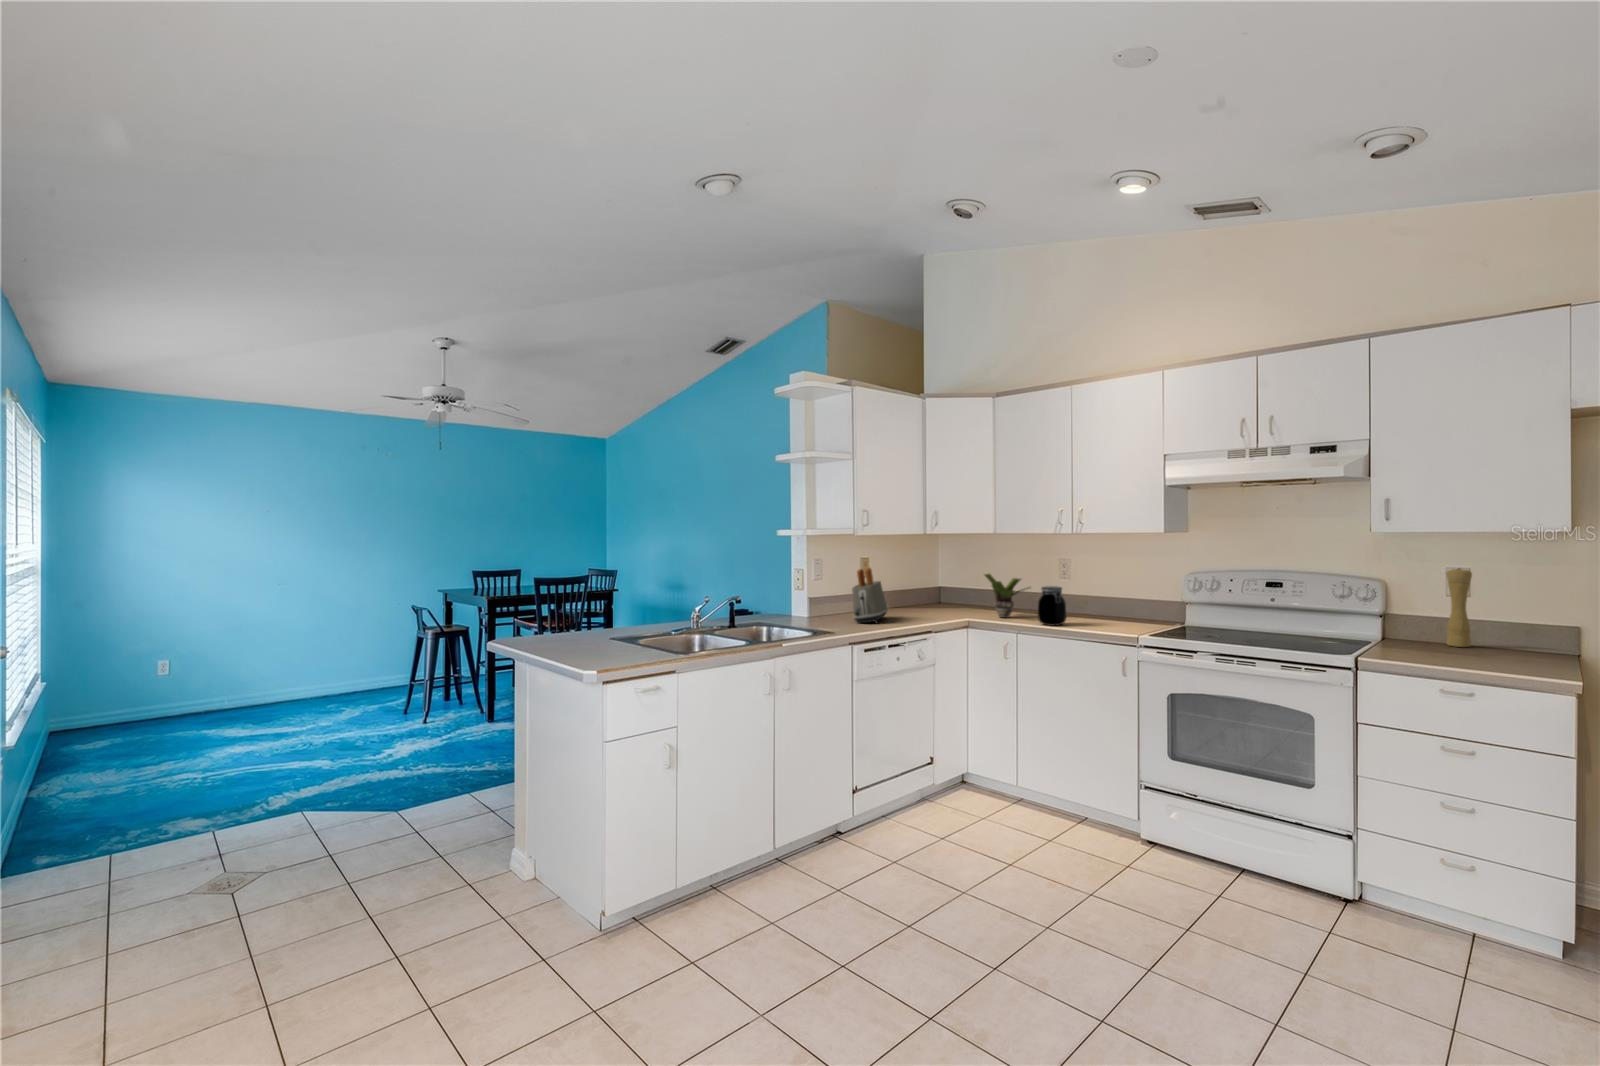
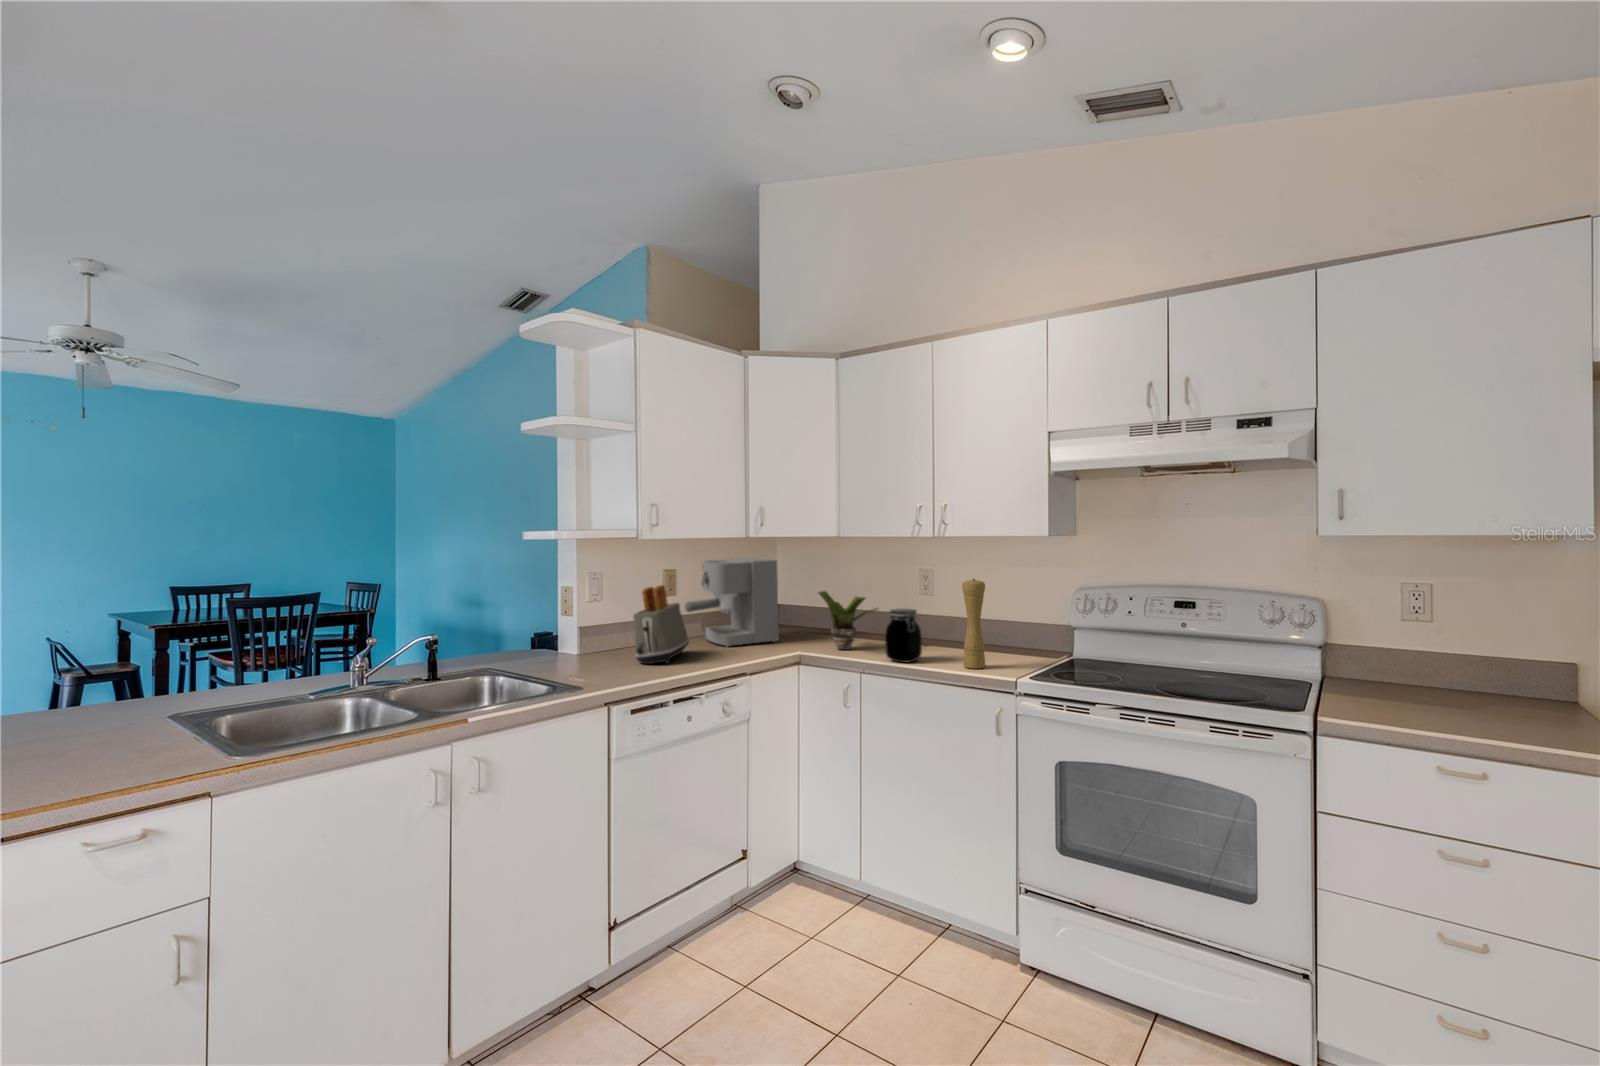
coffee maker: none [882,548,952,615] -> present [685,557,779,647]
pepper mill: present [1446,568,1472,647] -> present [962,579,985,669]

